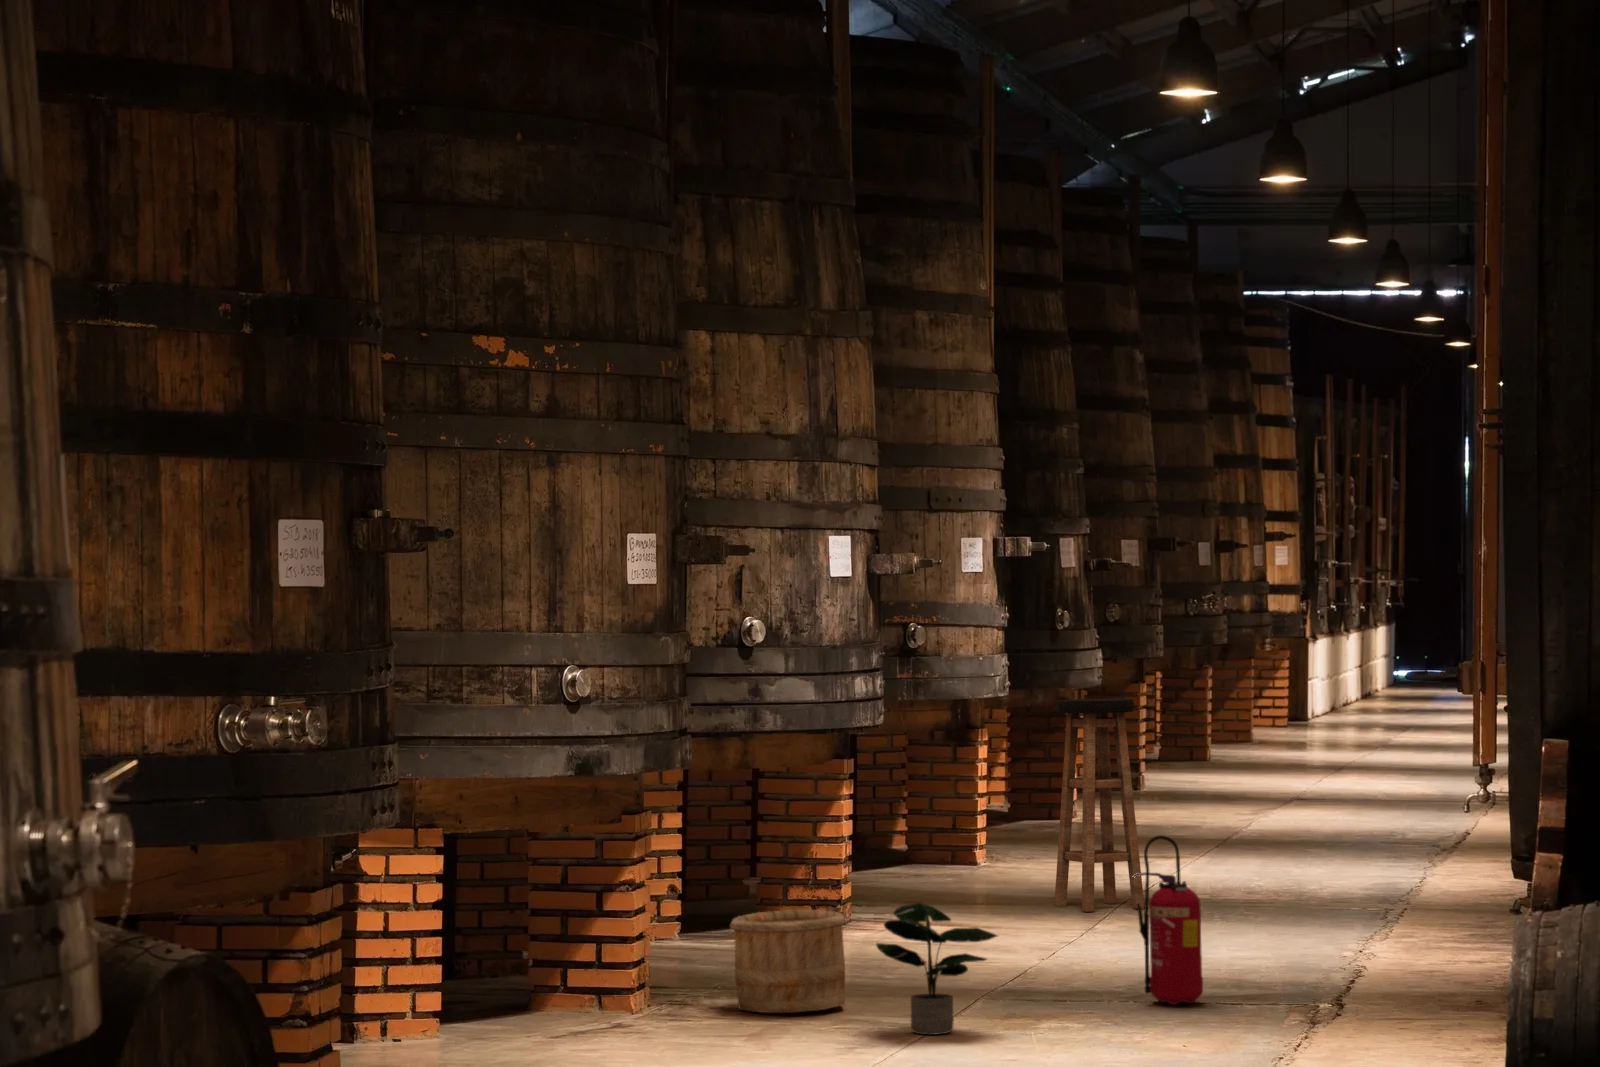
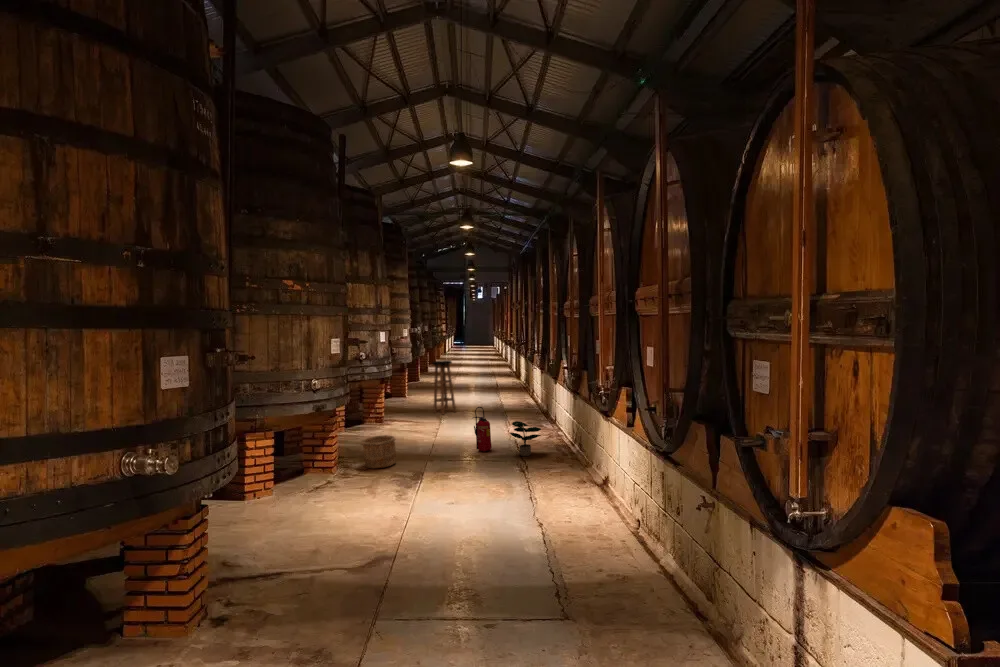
potted plant: present [876,903,997,1035] -> present [510,421,541,456]

